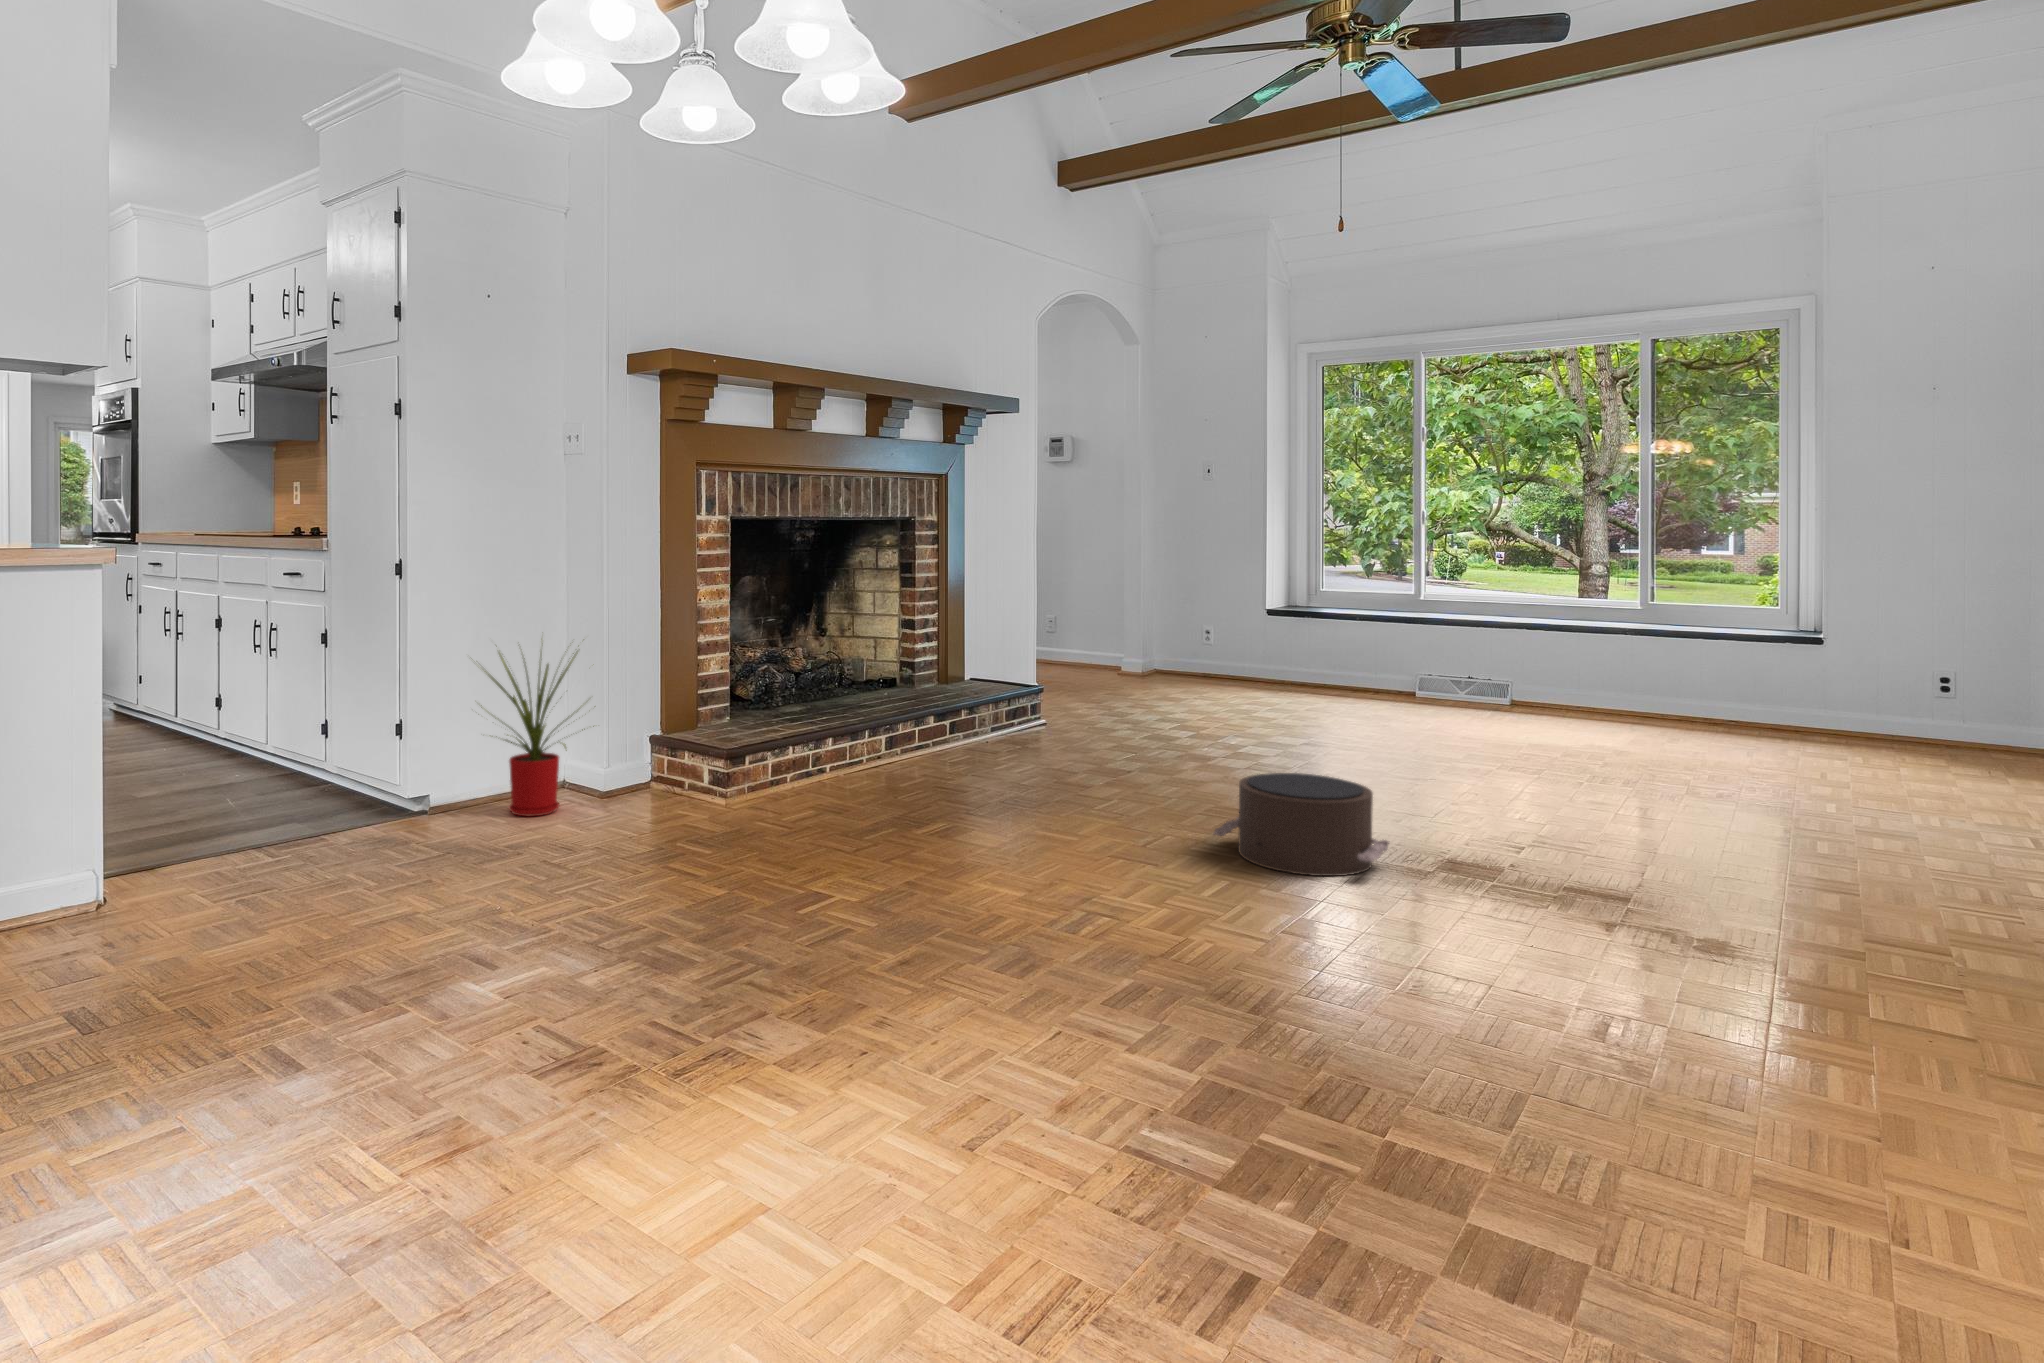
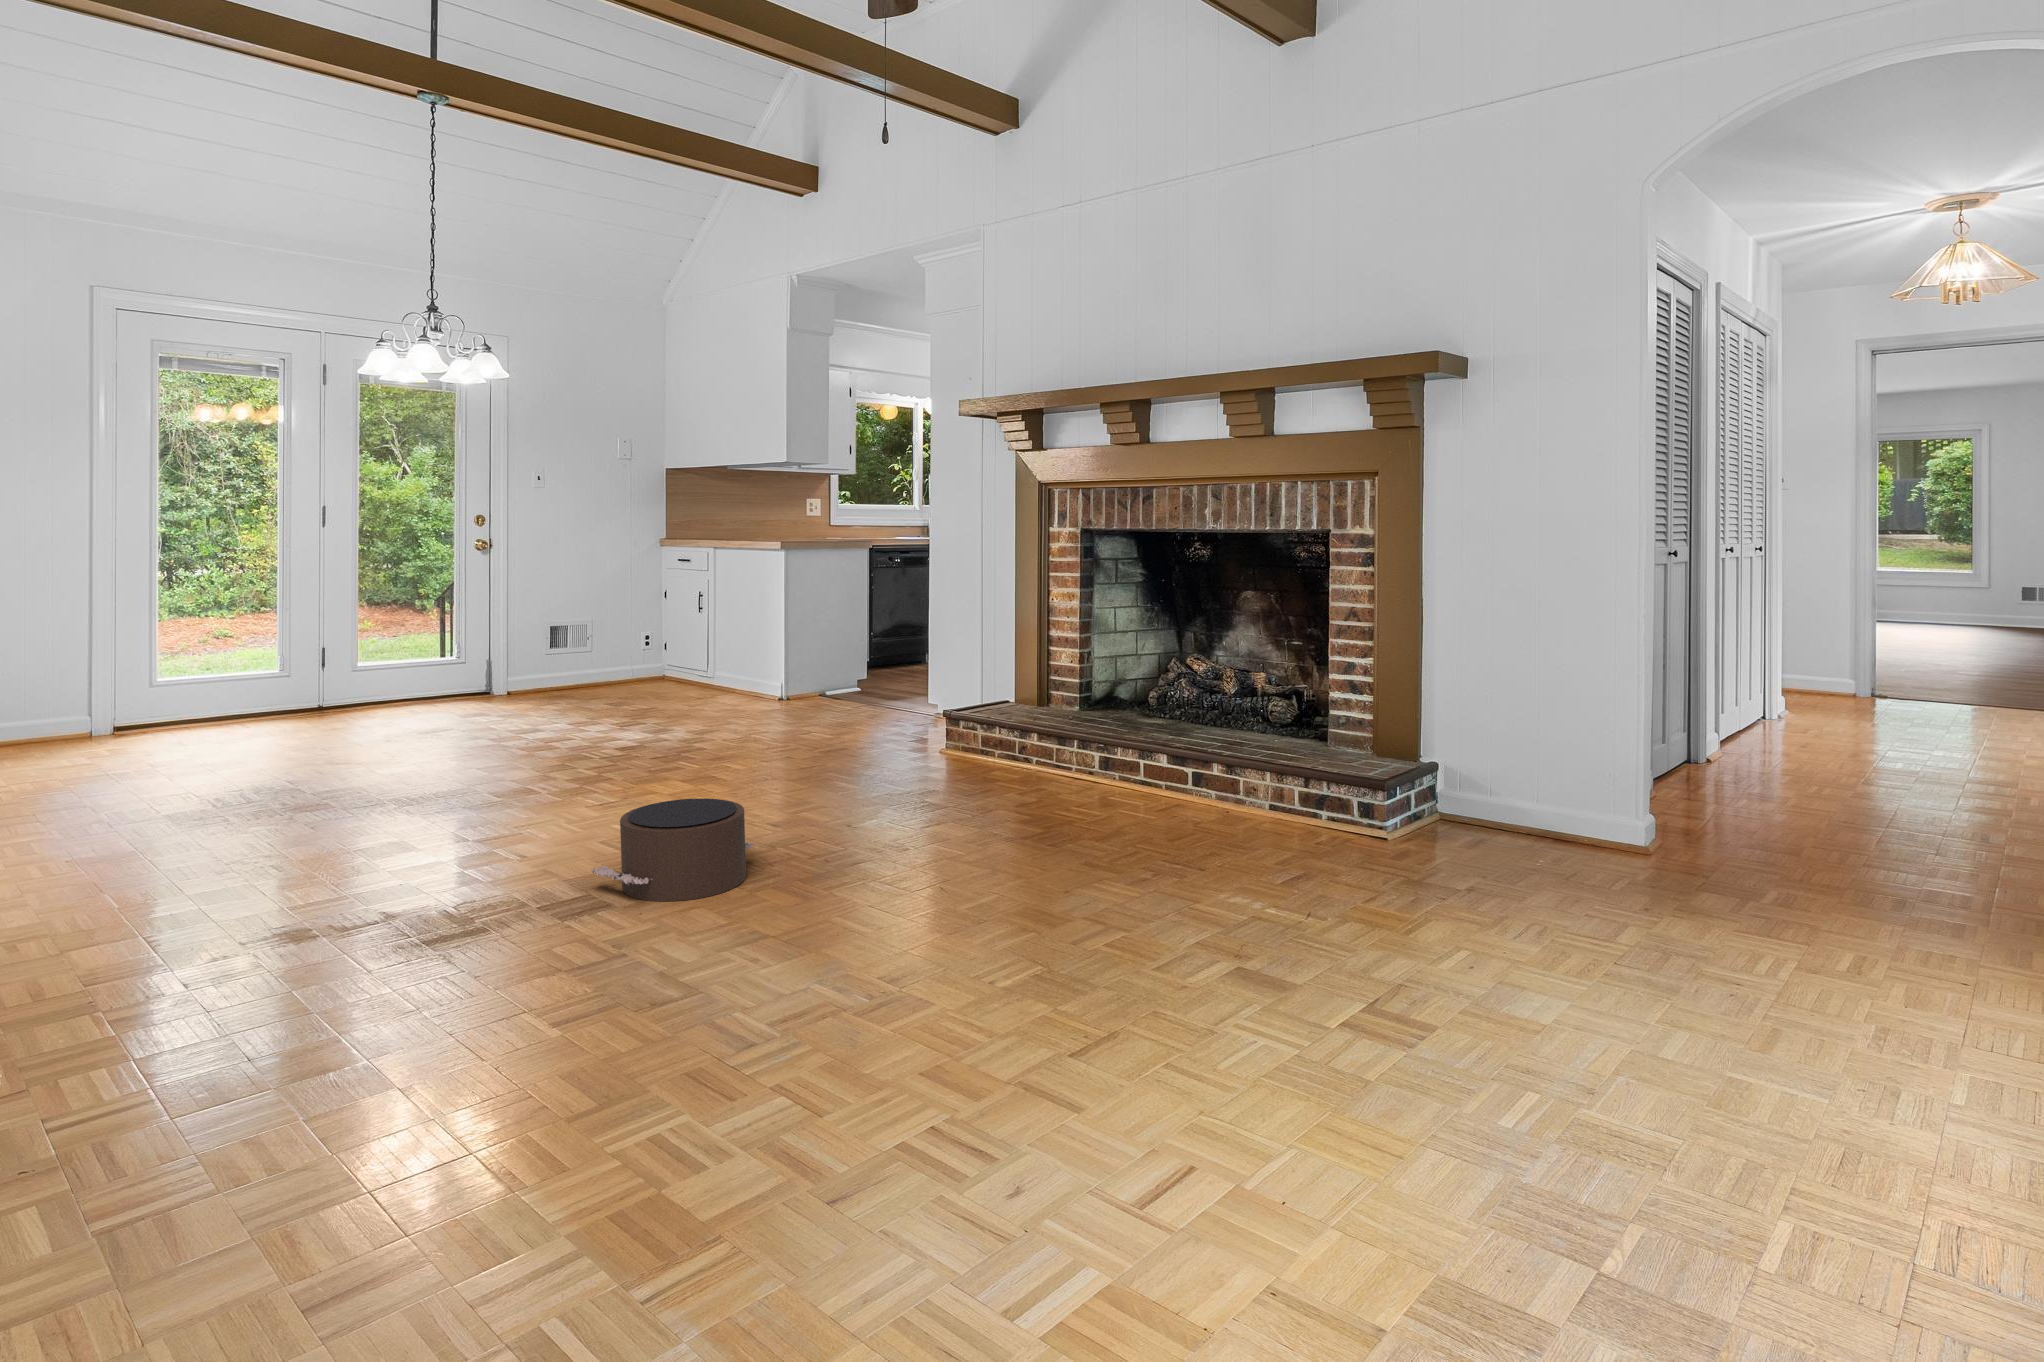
house plant: present [481,652,594,816] -> none [866,606,956,728]

